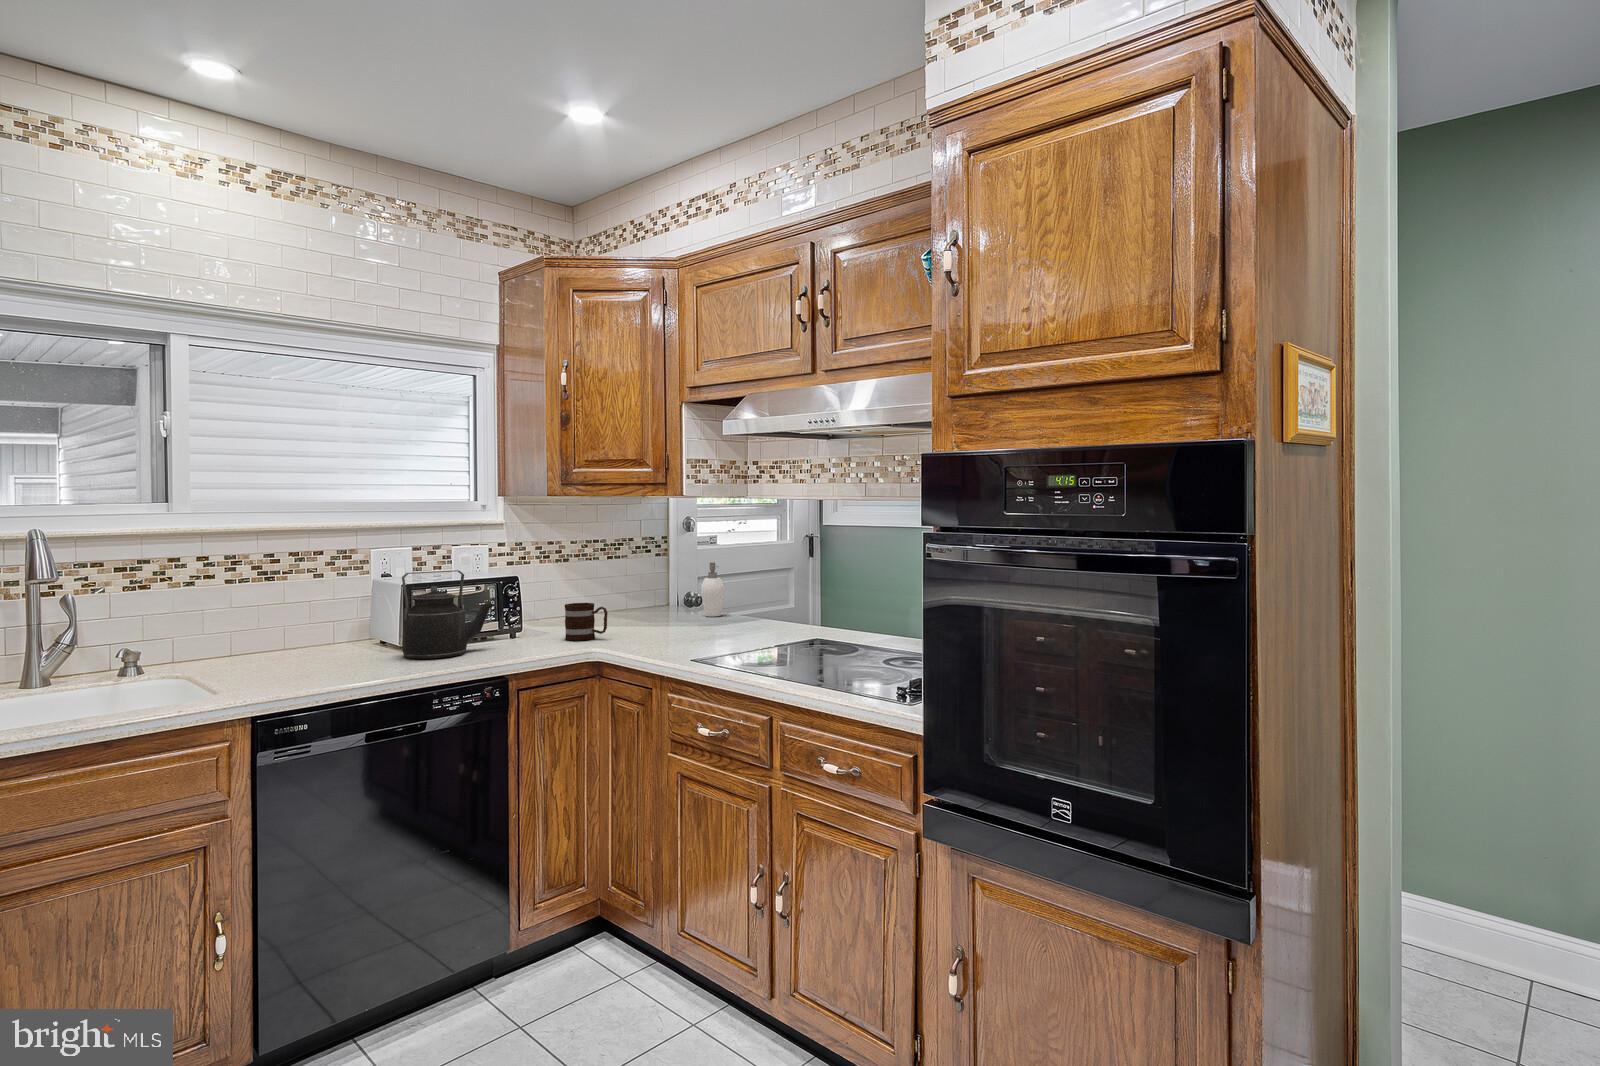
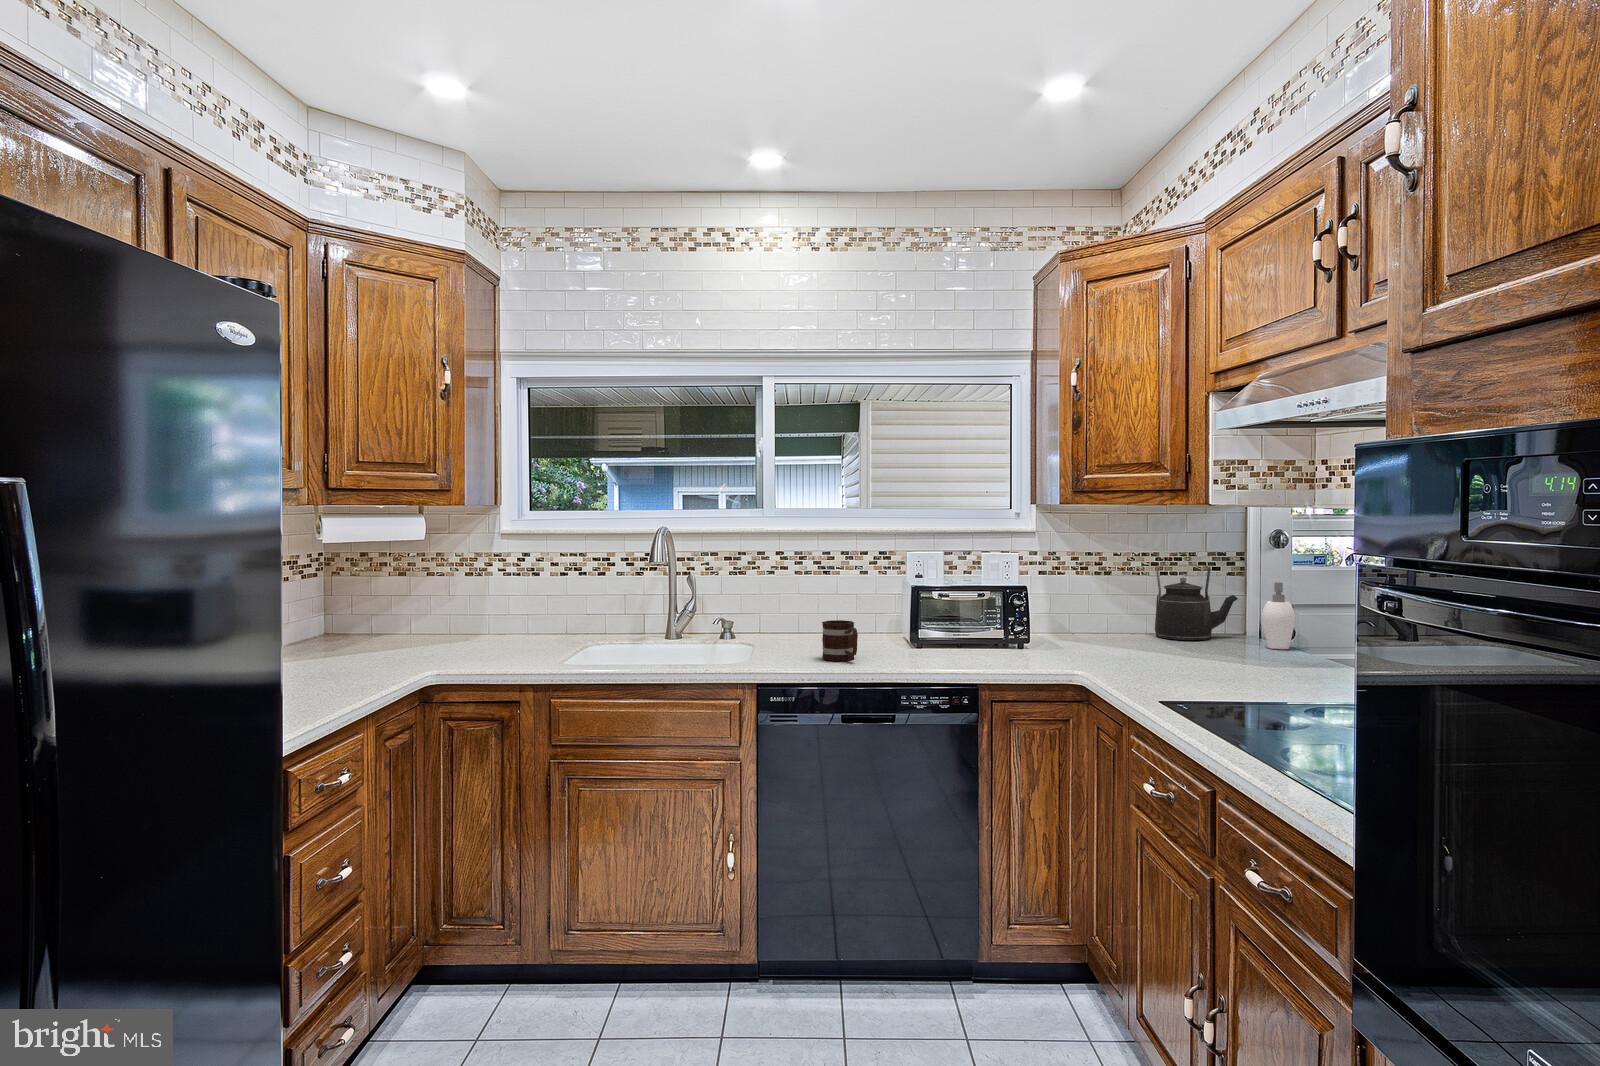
kettle: present [402,570,493,659] -> present [1155,565,1238,640]
mug: present [565,603,608,641] -> present [822,620,858,661]

